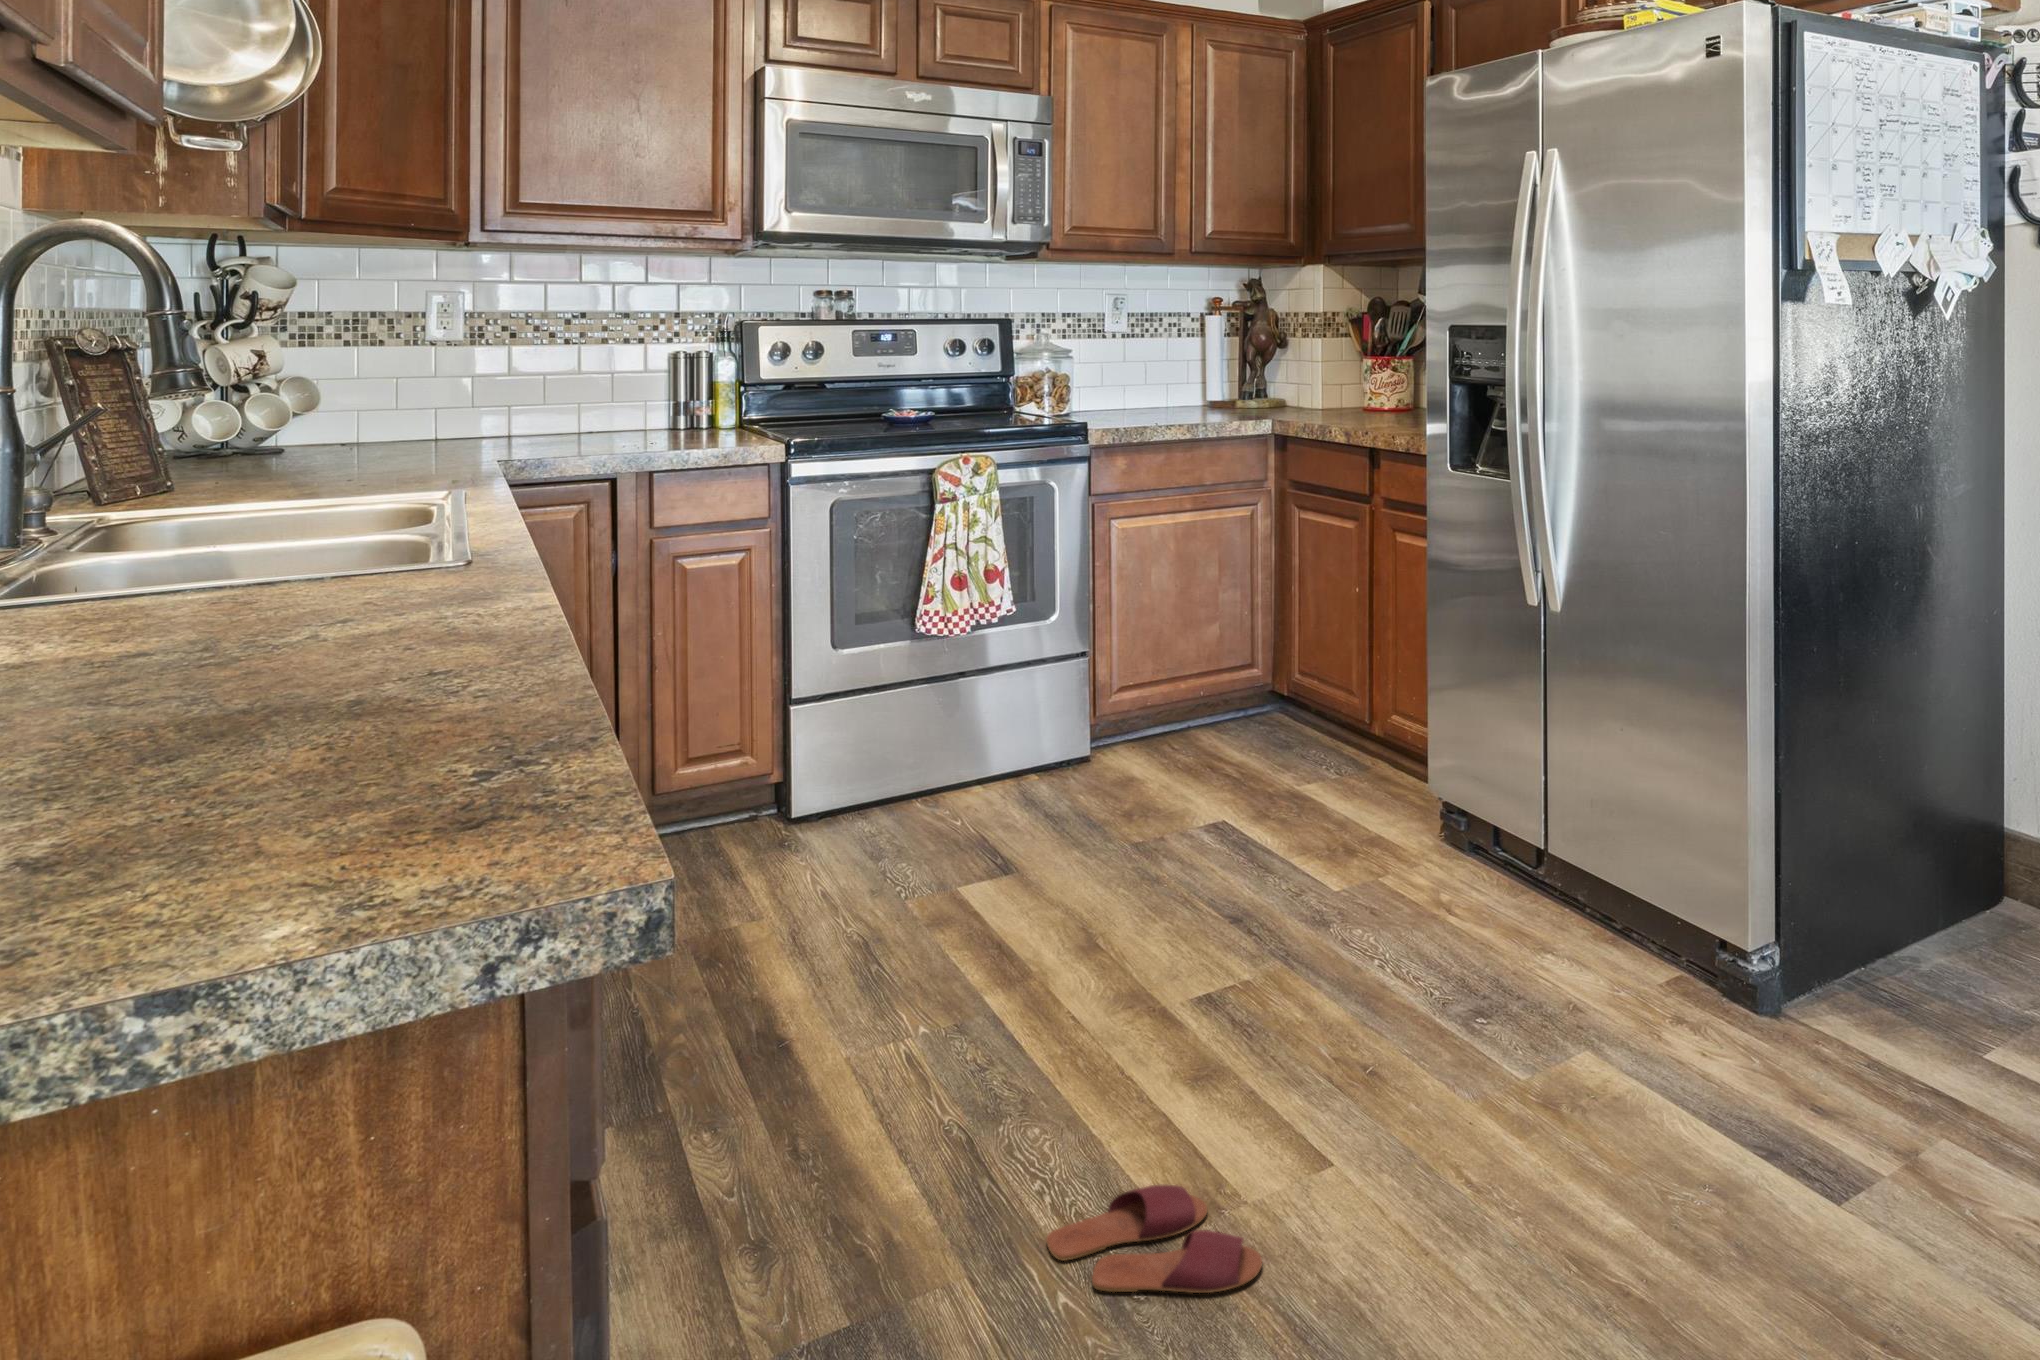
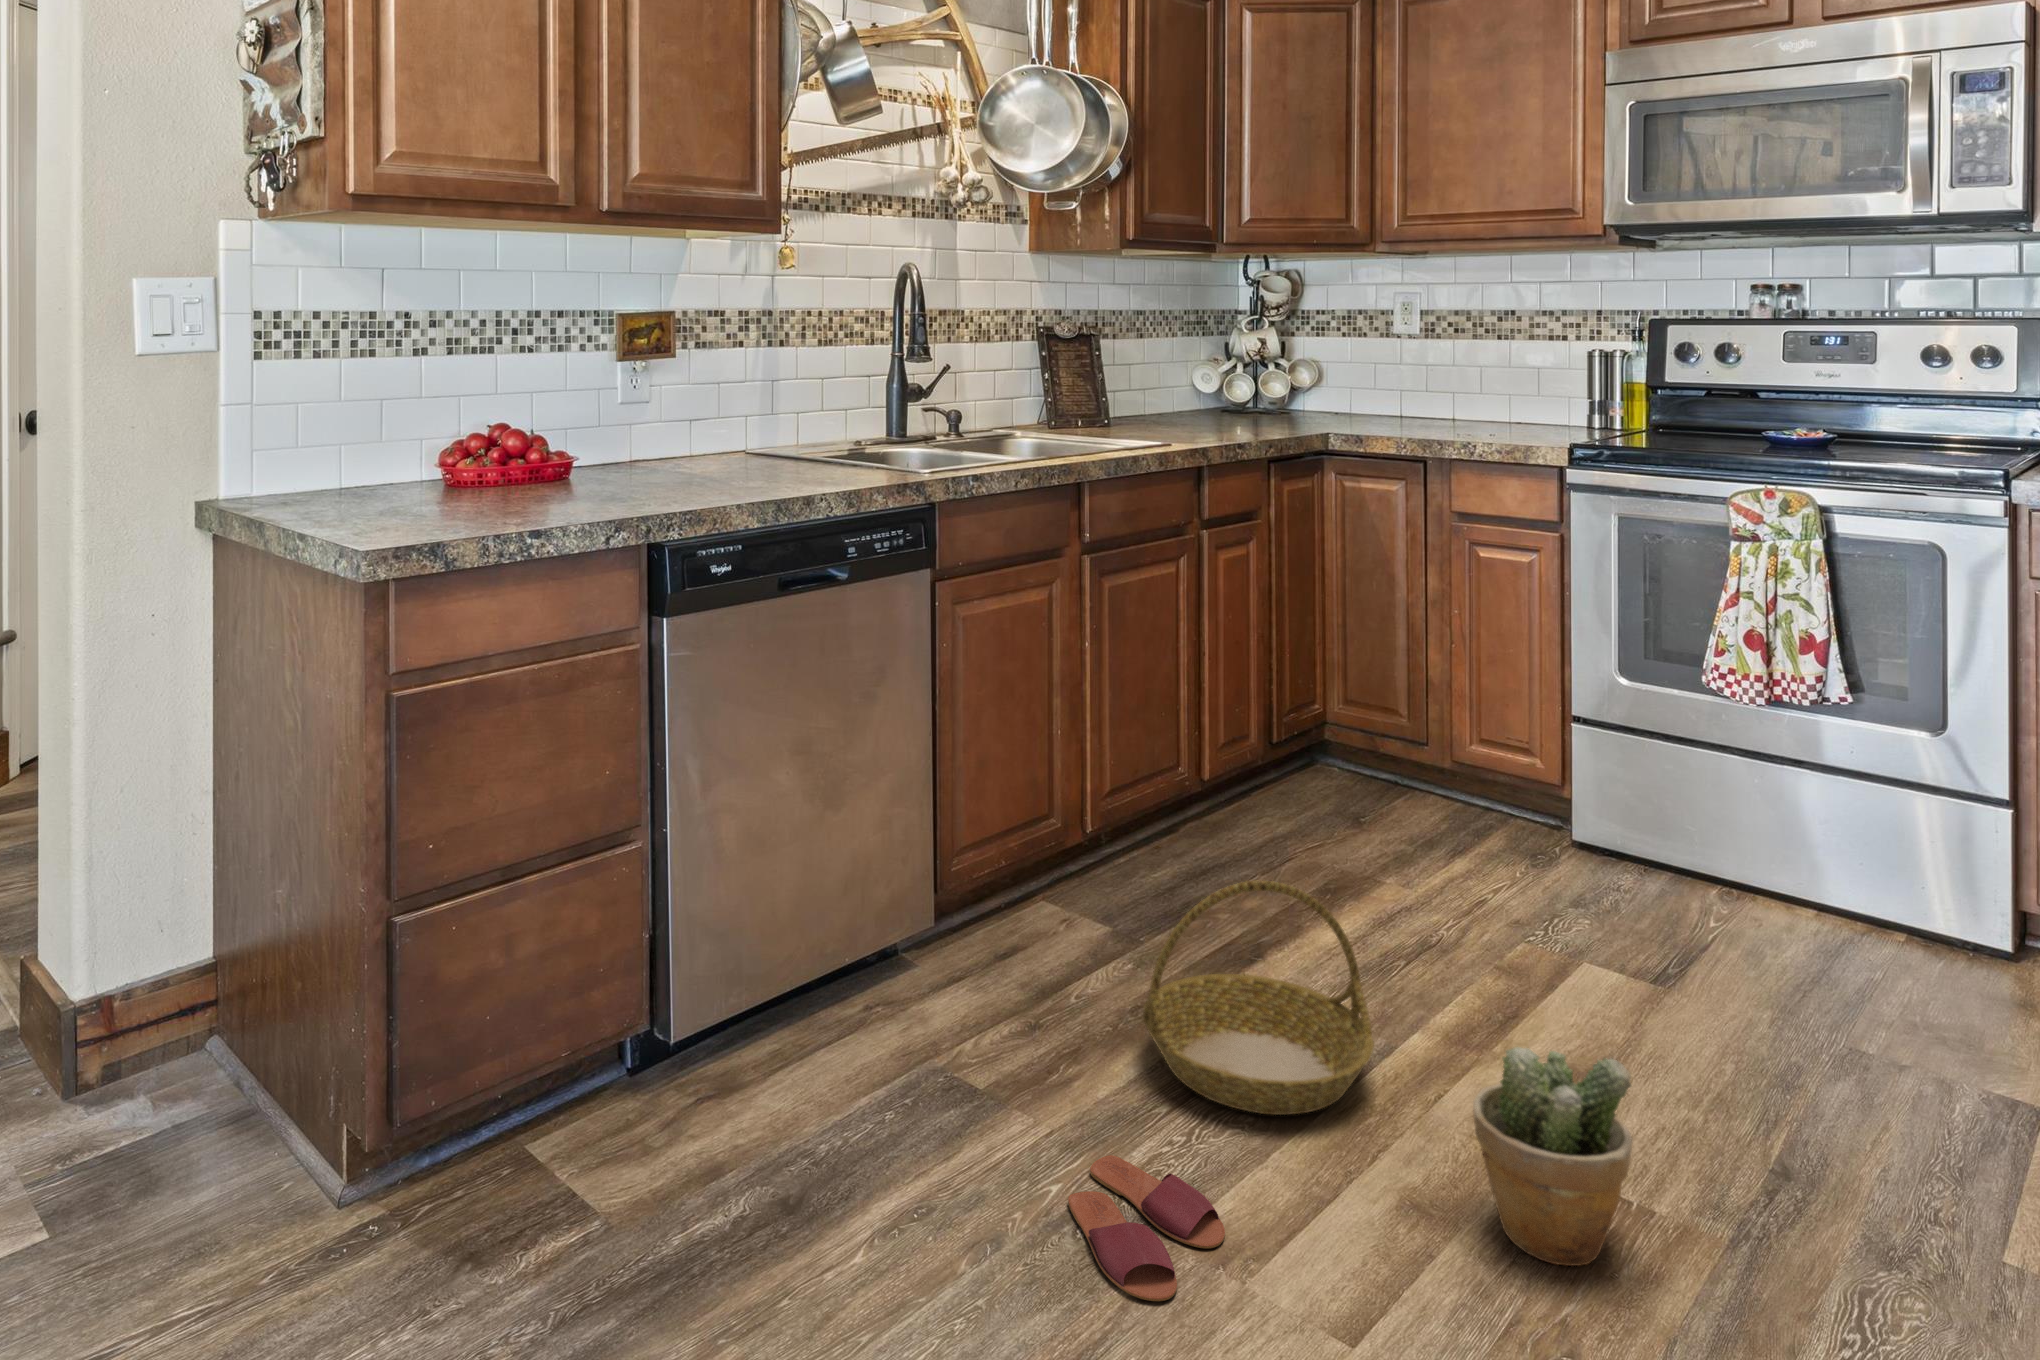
potted plant: none [1215,878,1326,1057] -> present [1473,1047,1633,1266]
basket: none [856,897,1091,1150] -> present [1143,880,1374,1115]

